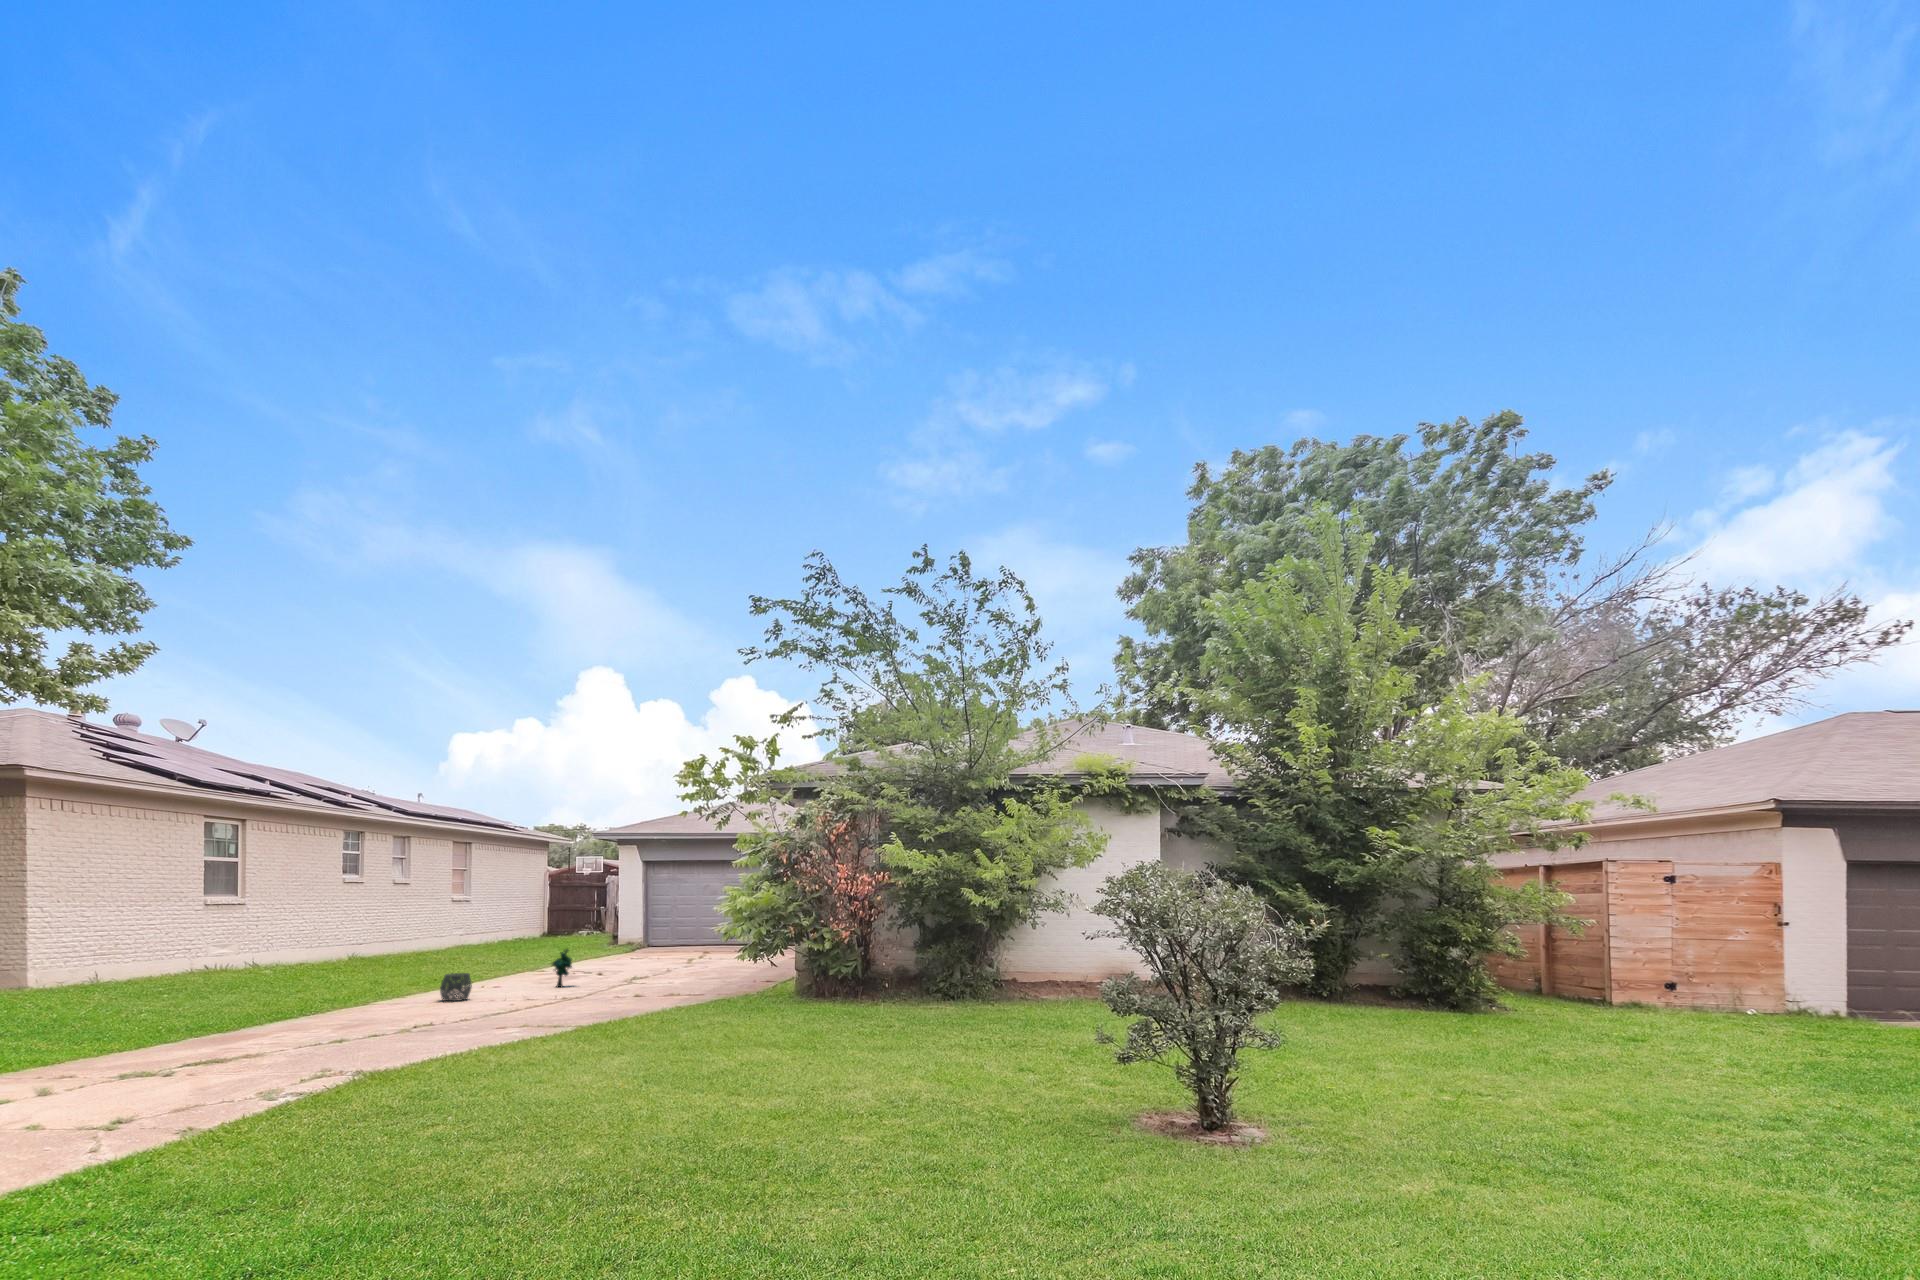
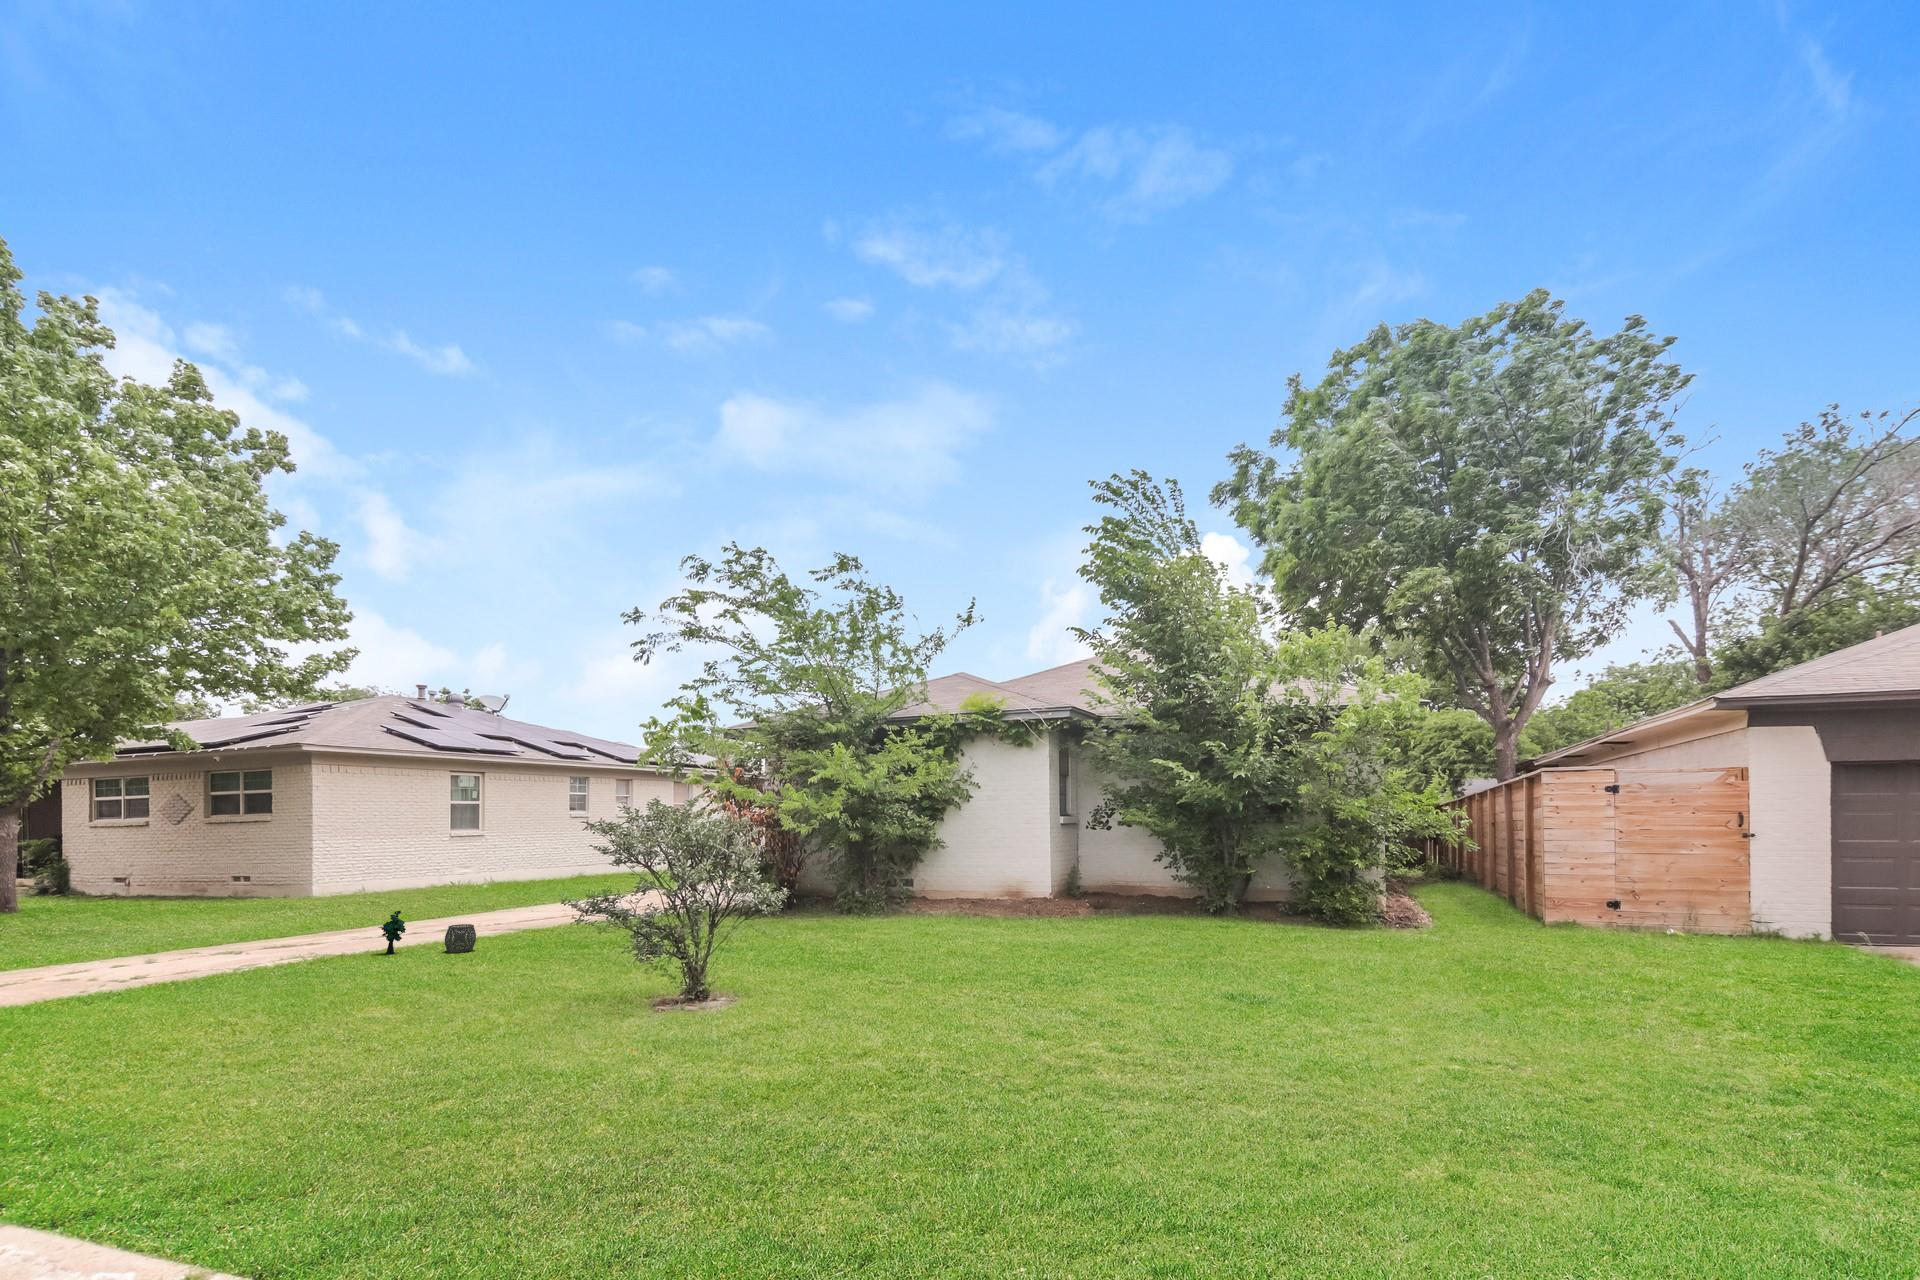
decorative plant: present [552,949,572,987] -> present [379,911,406,954]

